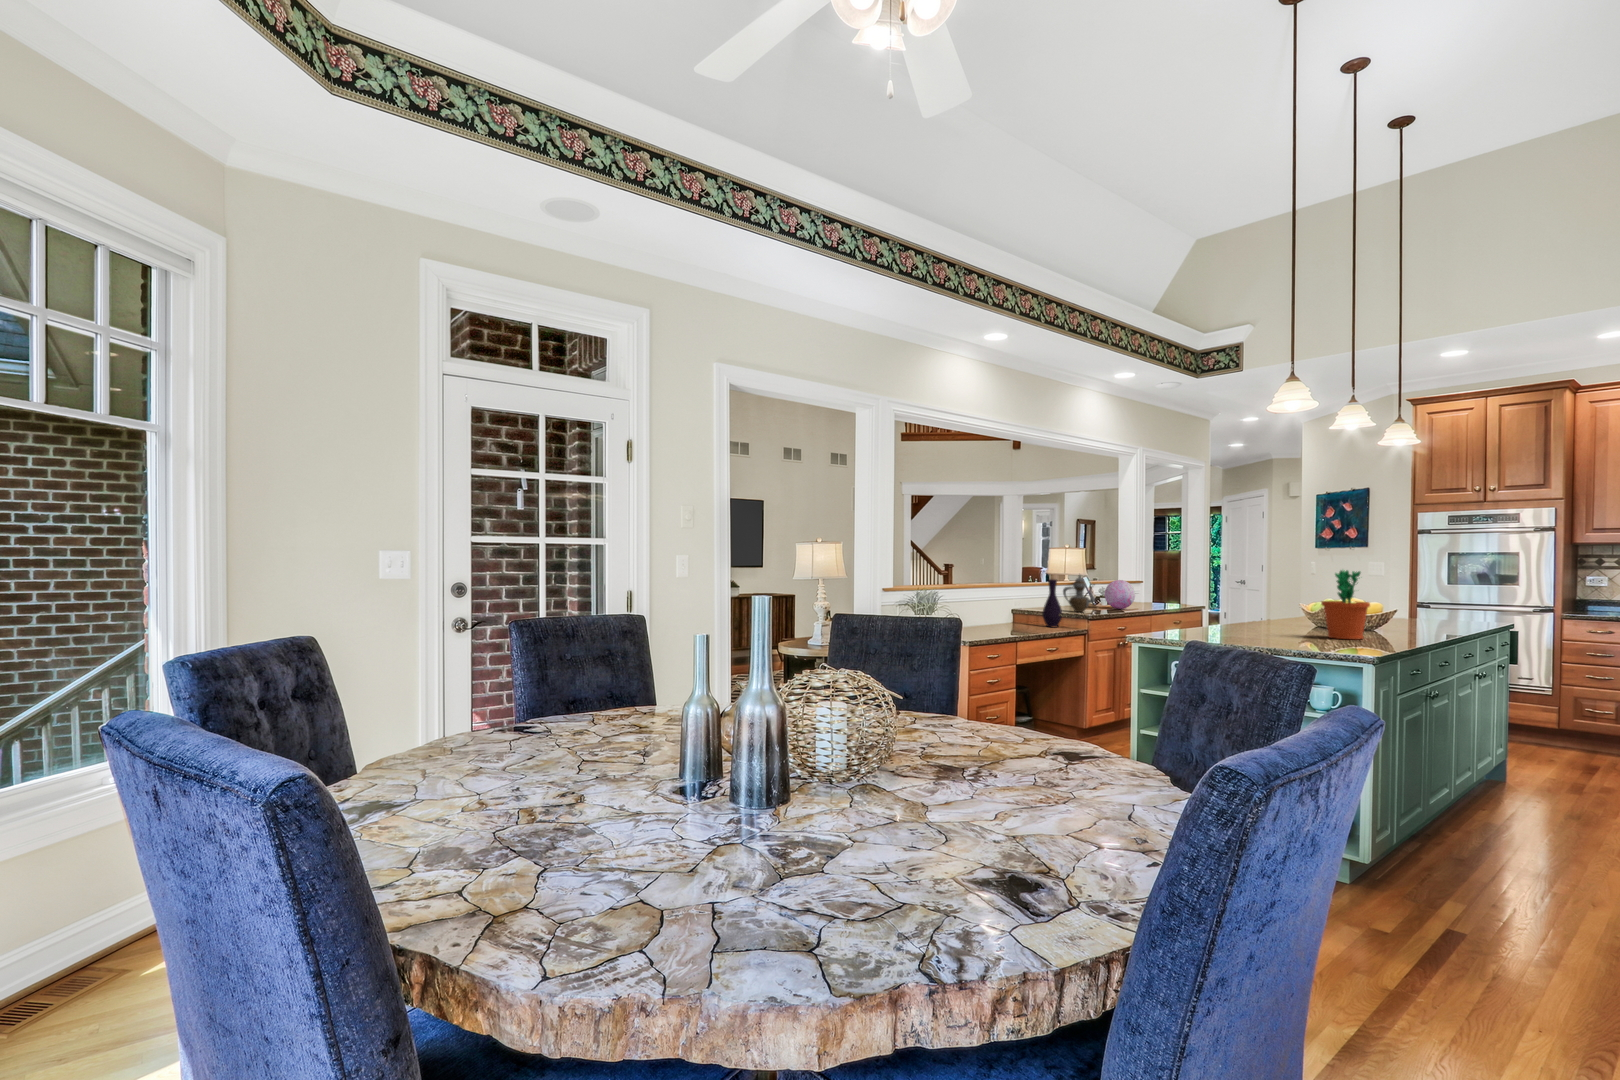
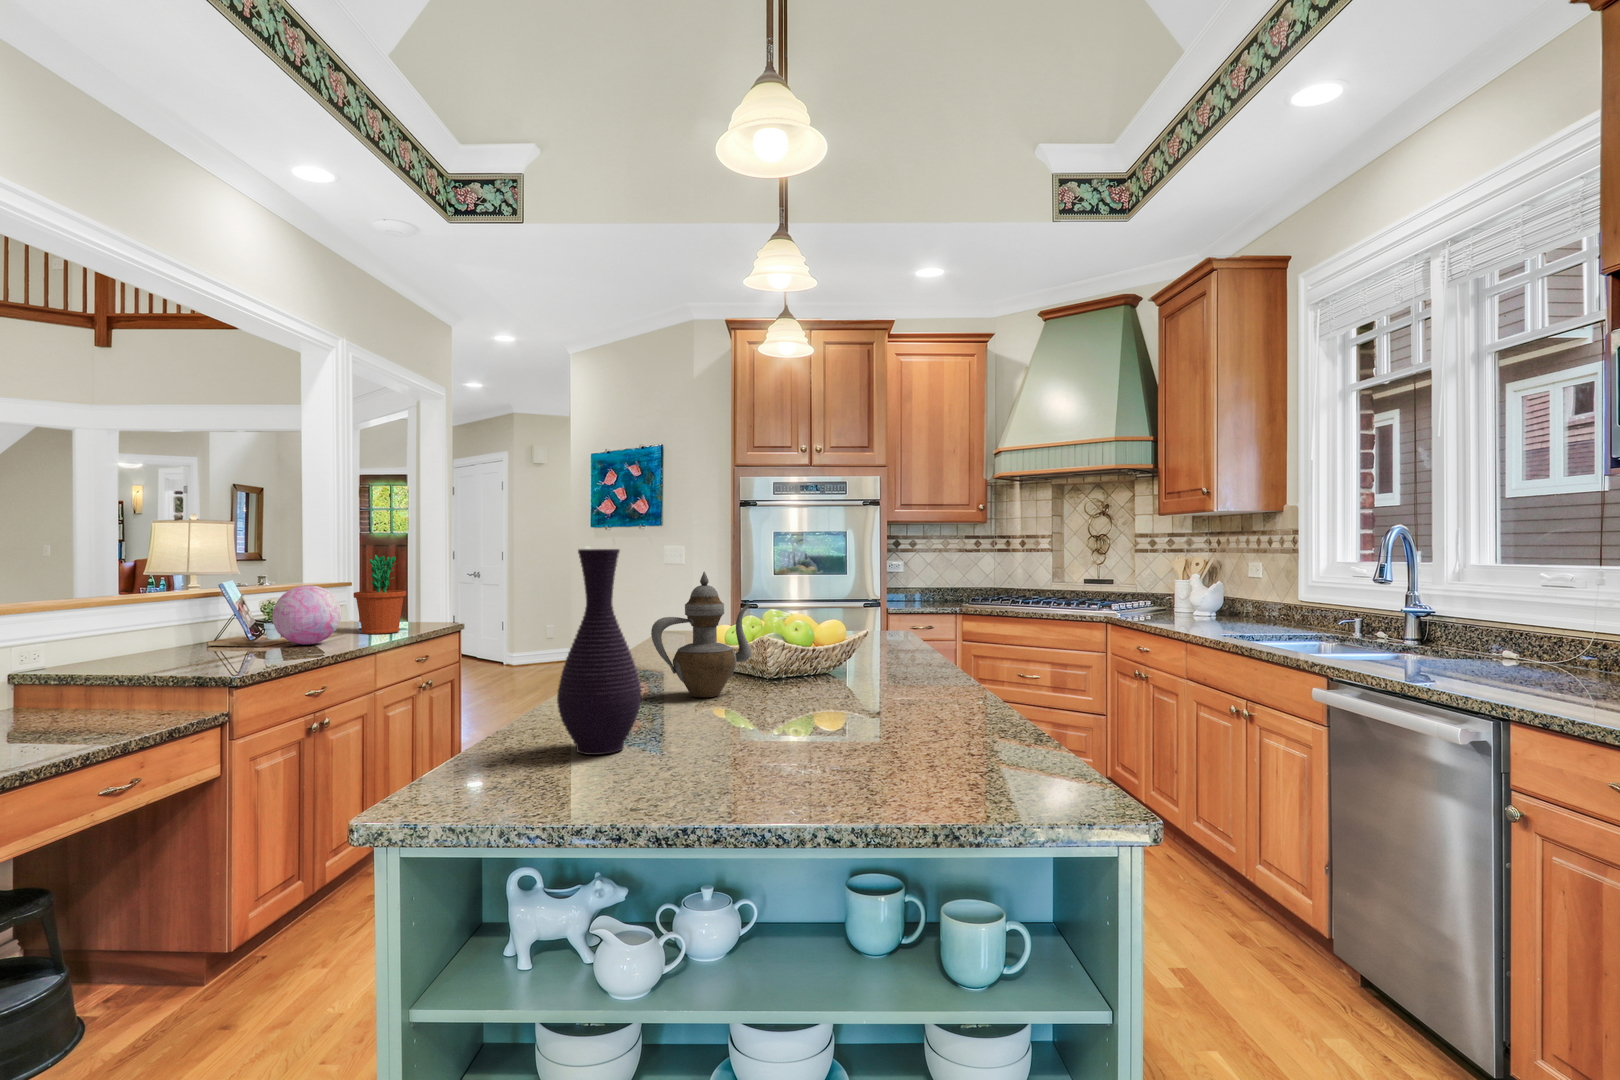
flower pot: present [1321,570,1370,639] -> present [354,555,406,634]
teapot: present [1063,575,1095,612] -> present [651,572,751,698]
vase: present [1042,579,1062,627] -> present [557,549,641,755]

